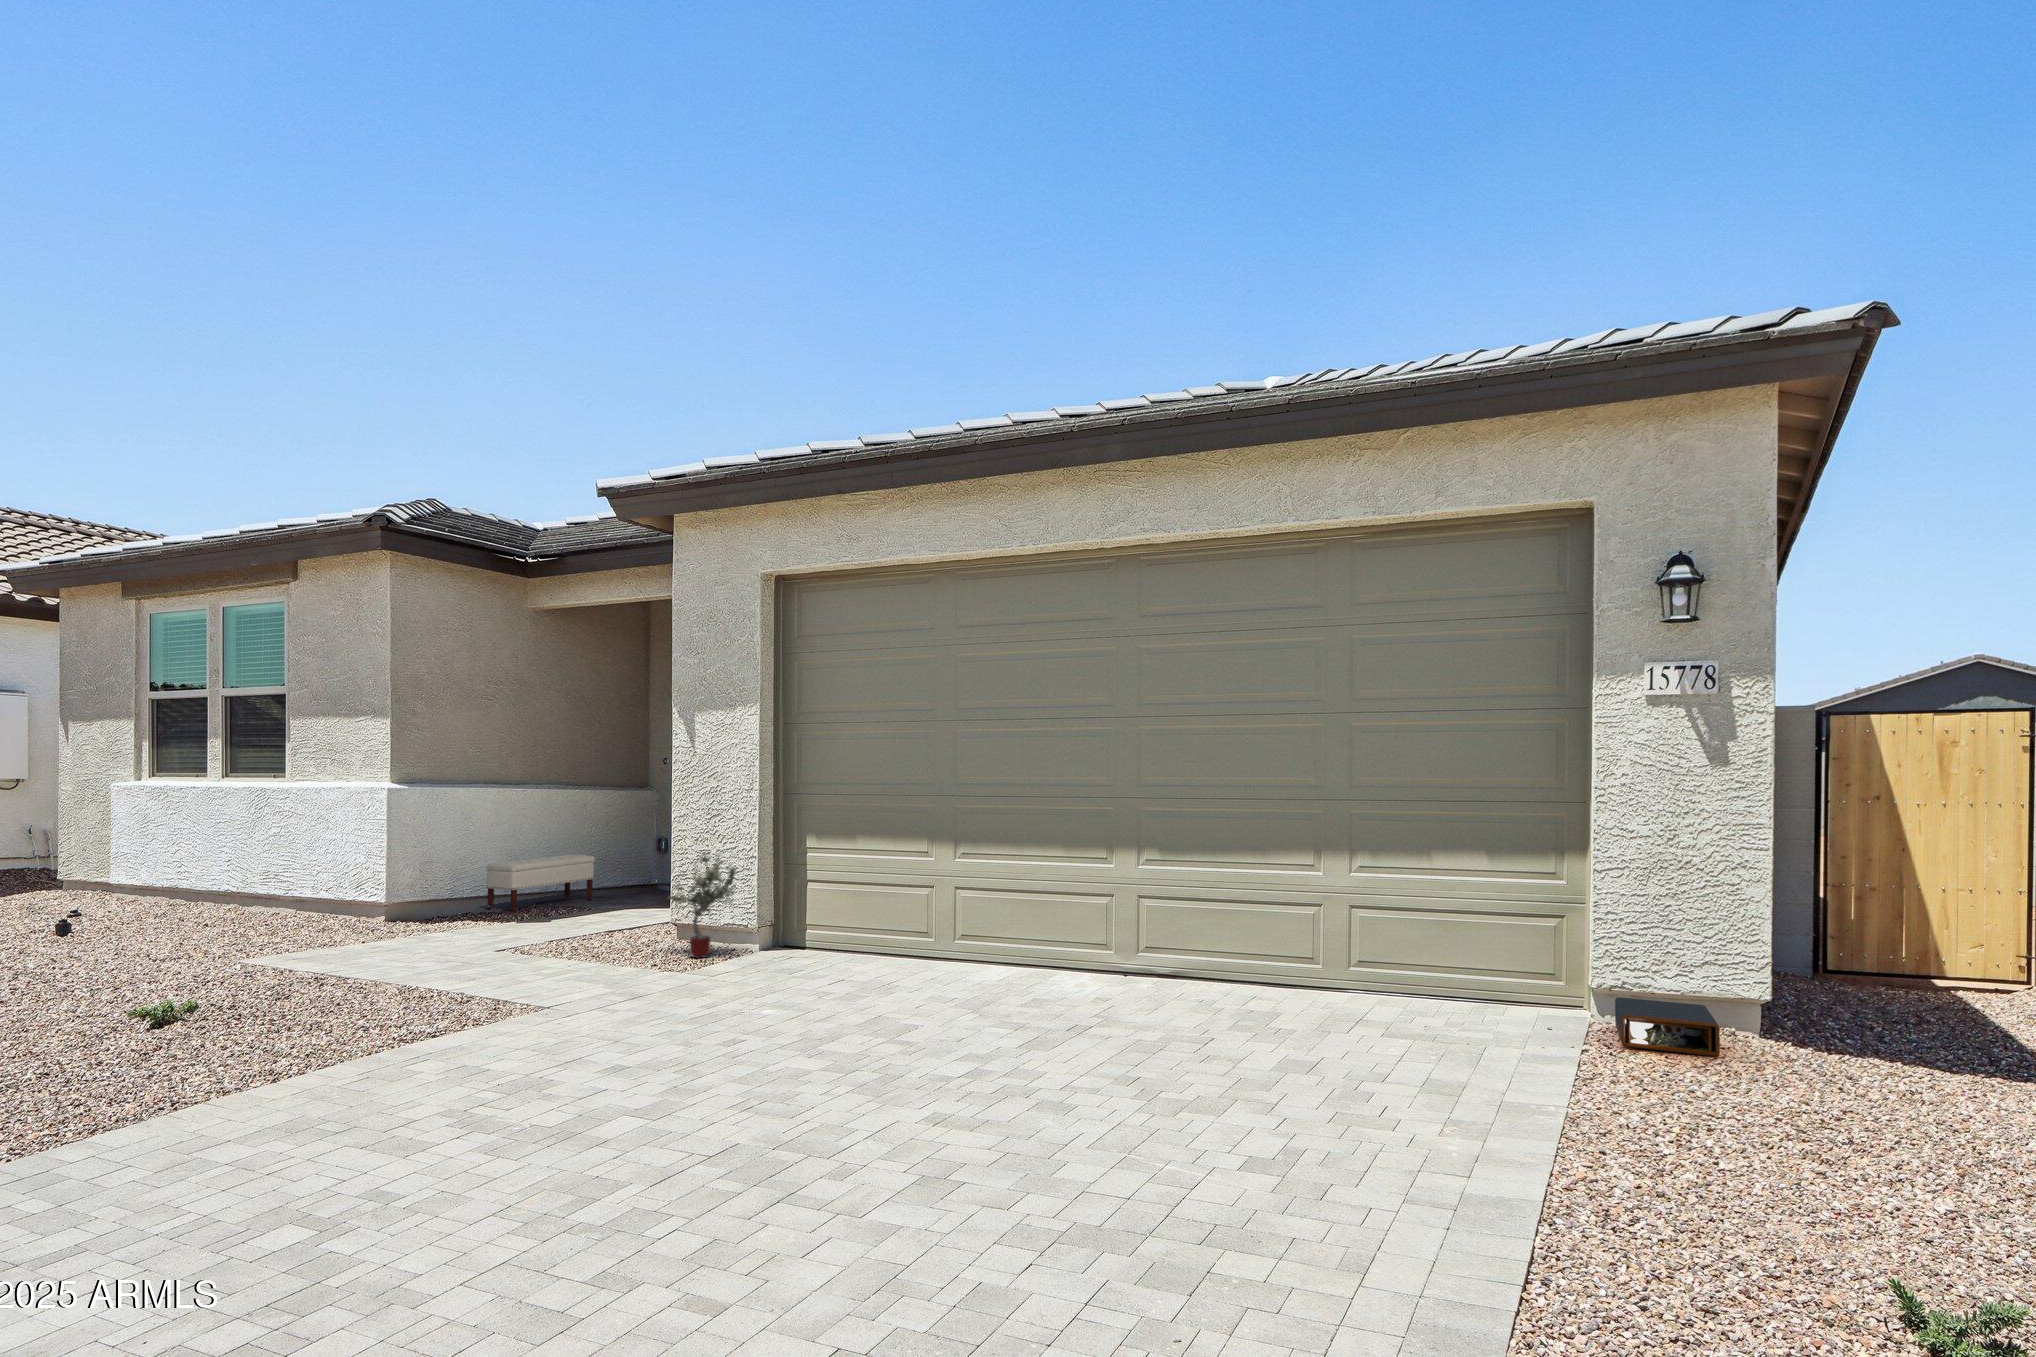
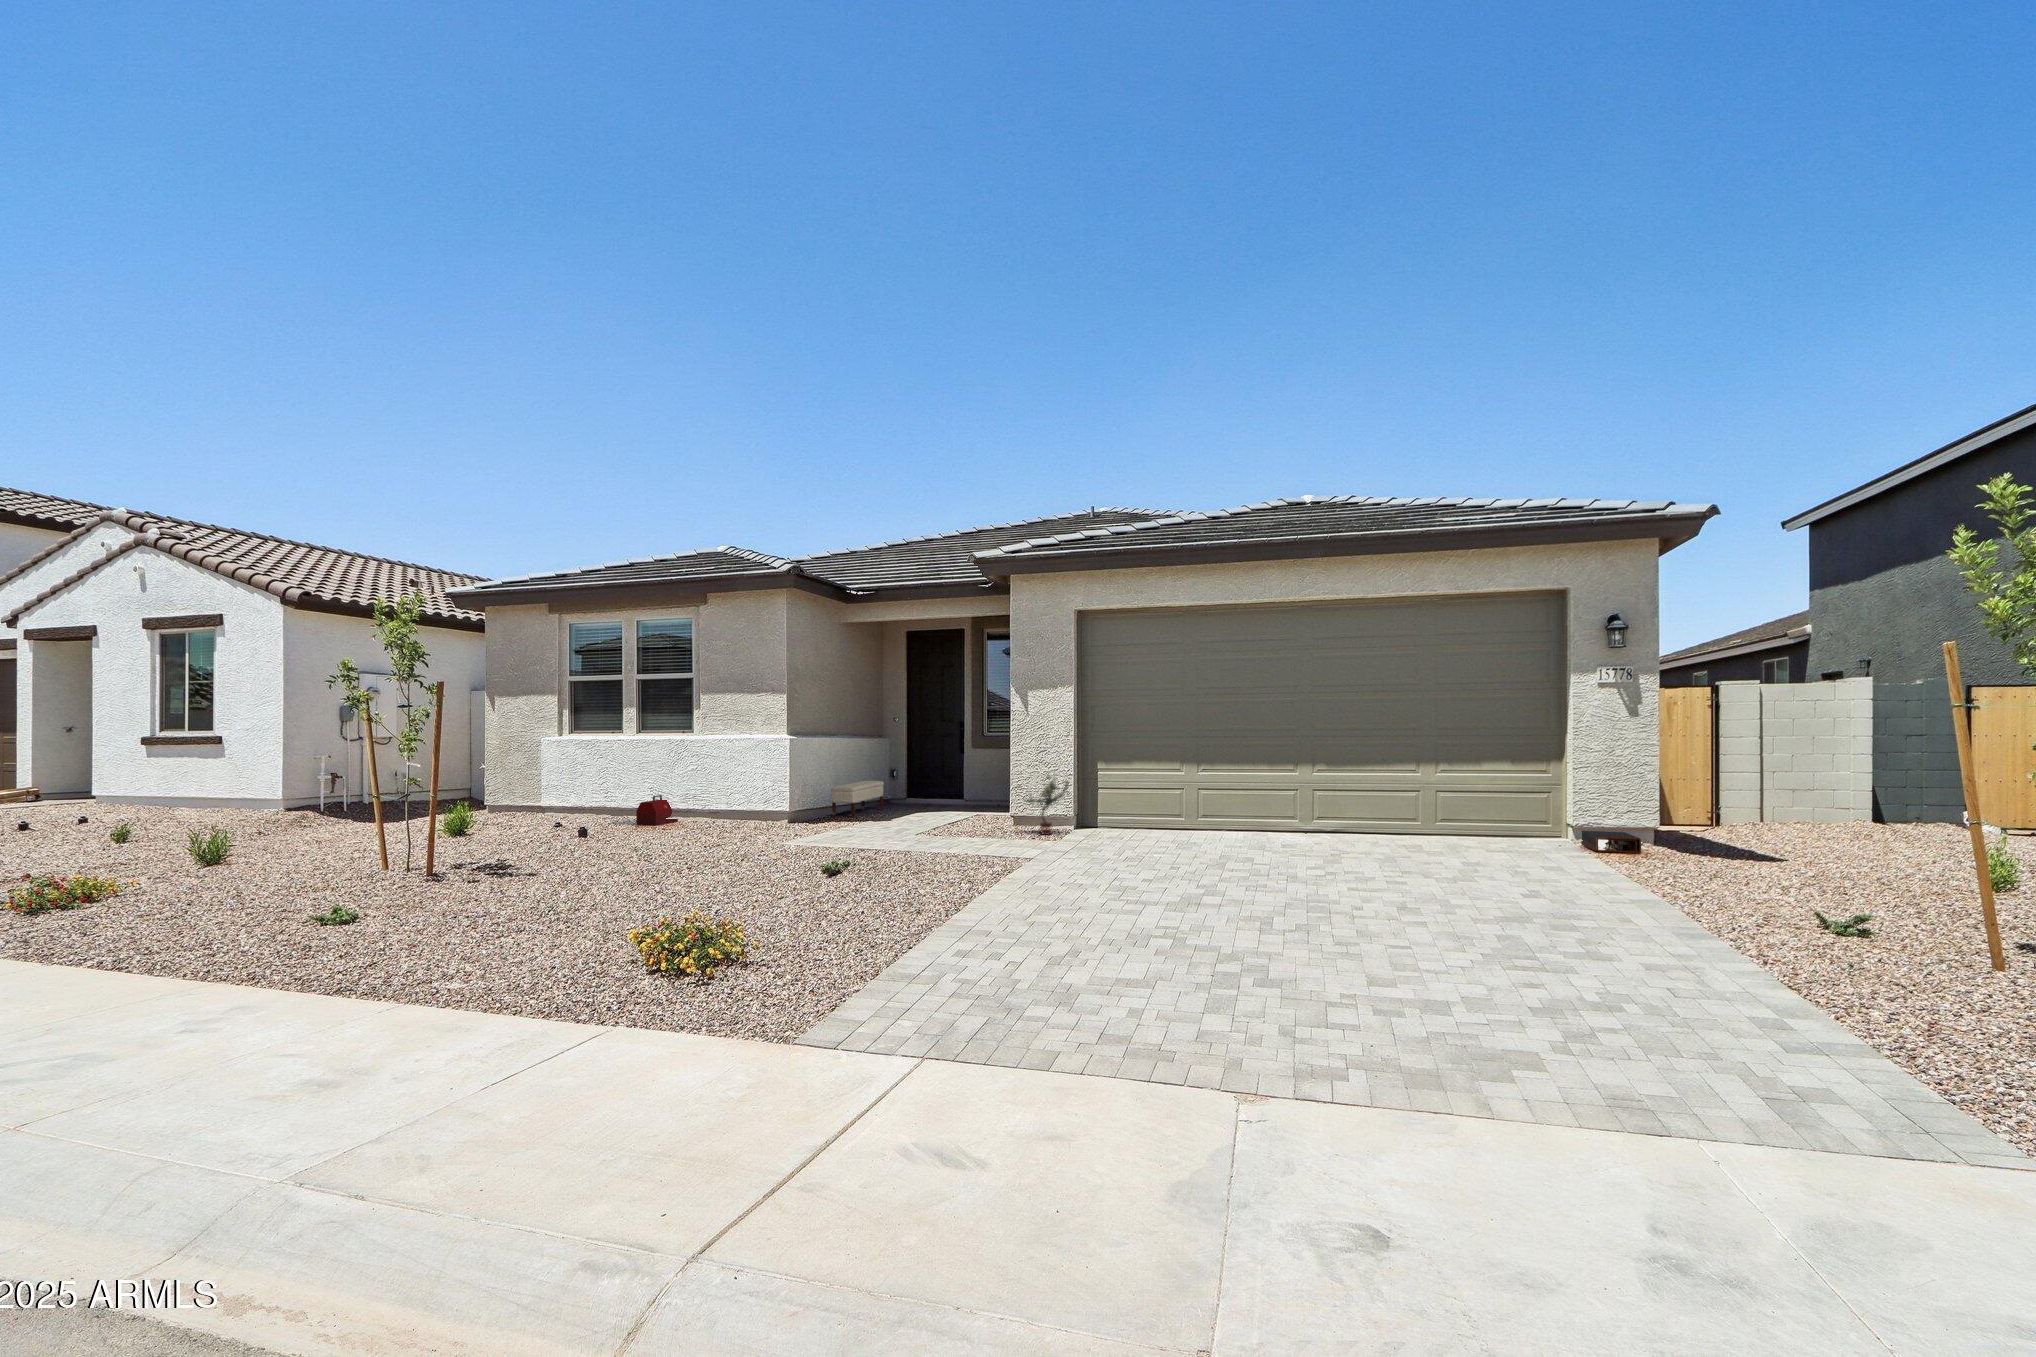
toolbox: none [181,870,256,918] -> present [636,795,678,826]

